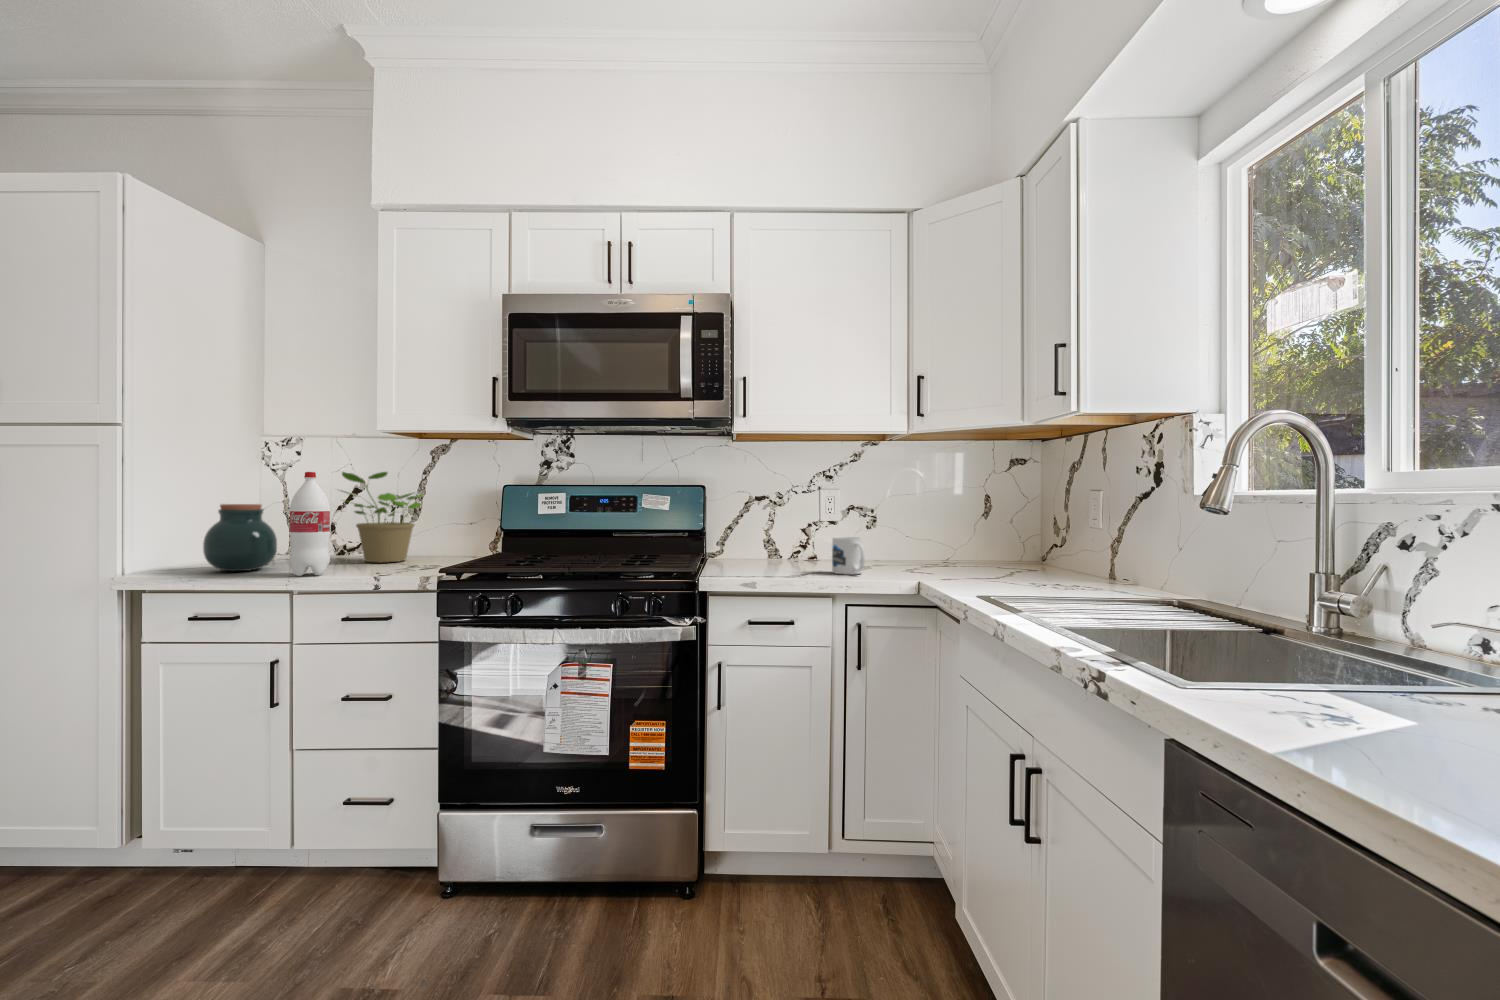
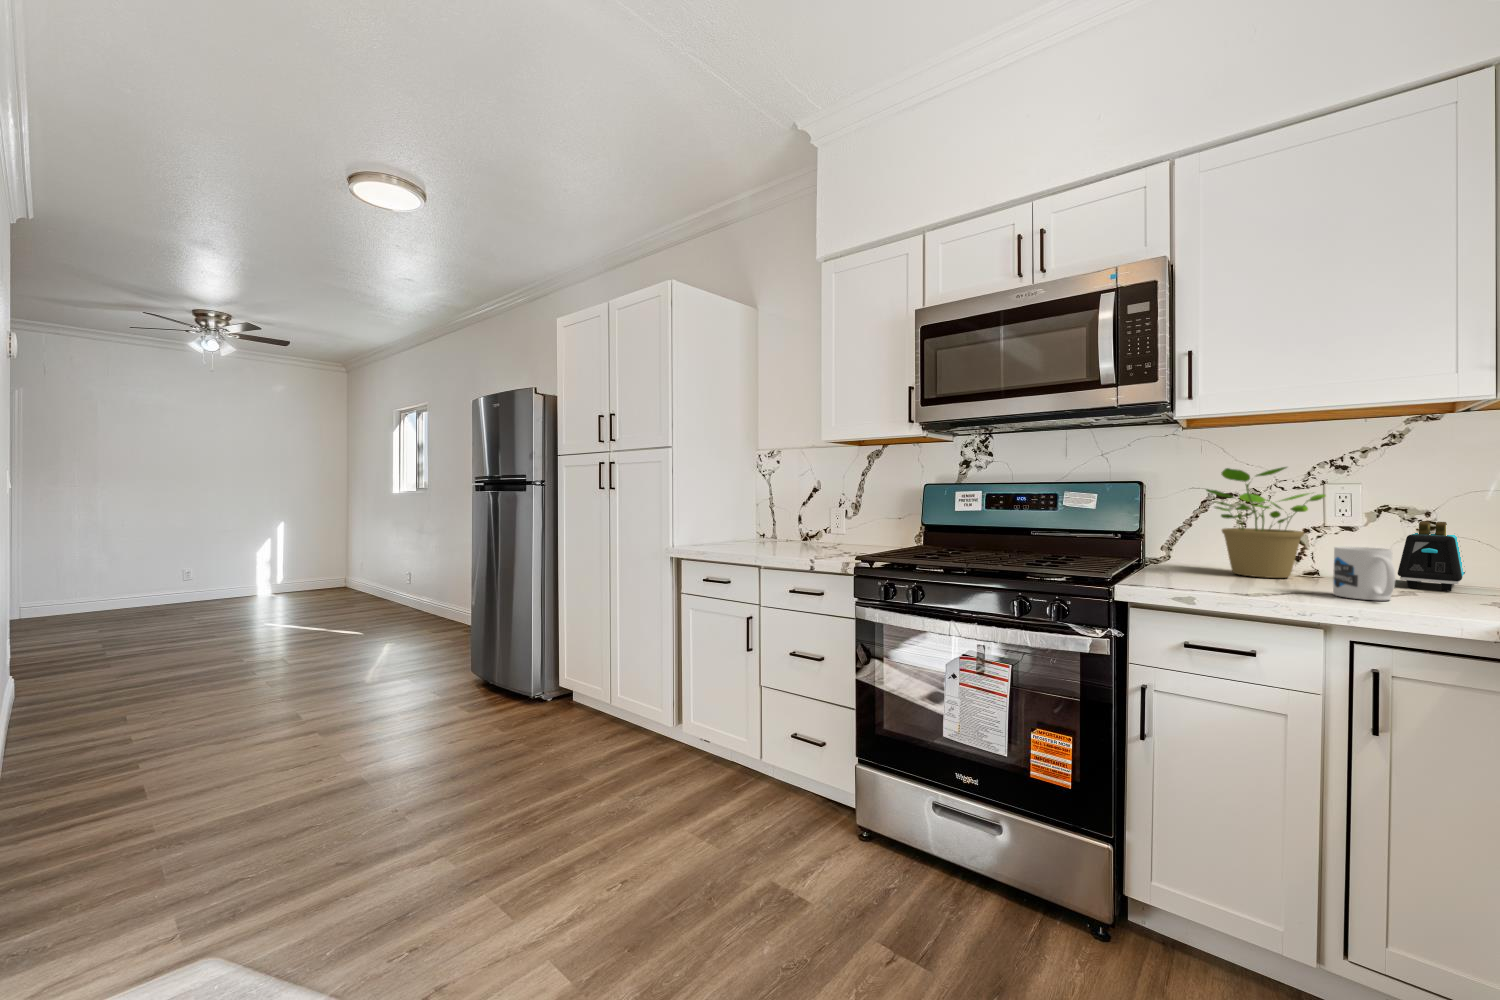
bottle: present [289,472,330,576] -> none [759,475,786,555]
potted plant: present [342,472,424,562] -> present [1206,467,1325,578]
jar: present [203,504,277,571] -> none [714,500,758,548]
toaster: none [861,517,892,565] -> present [1398,521,1465,591]

